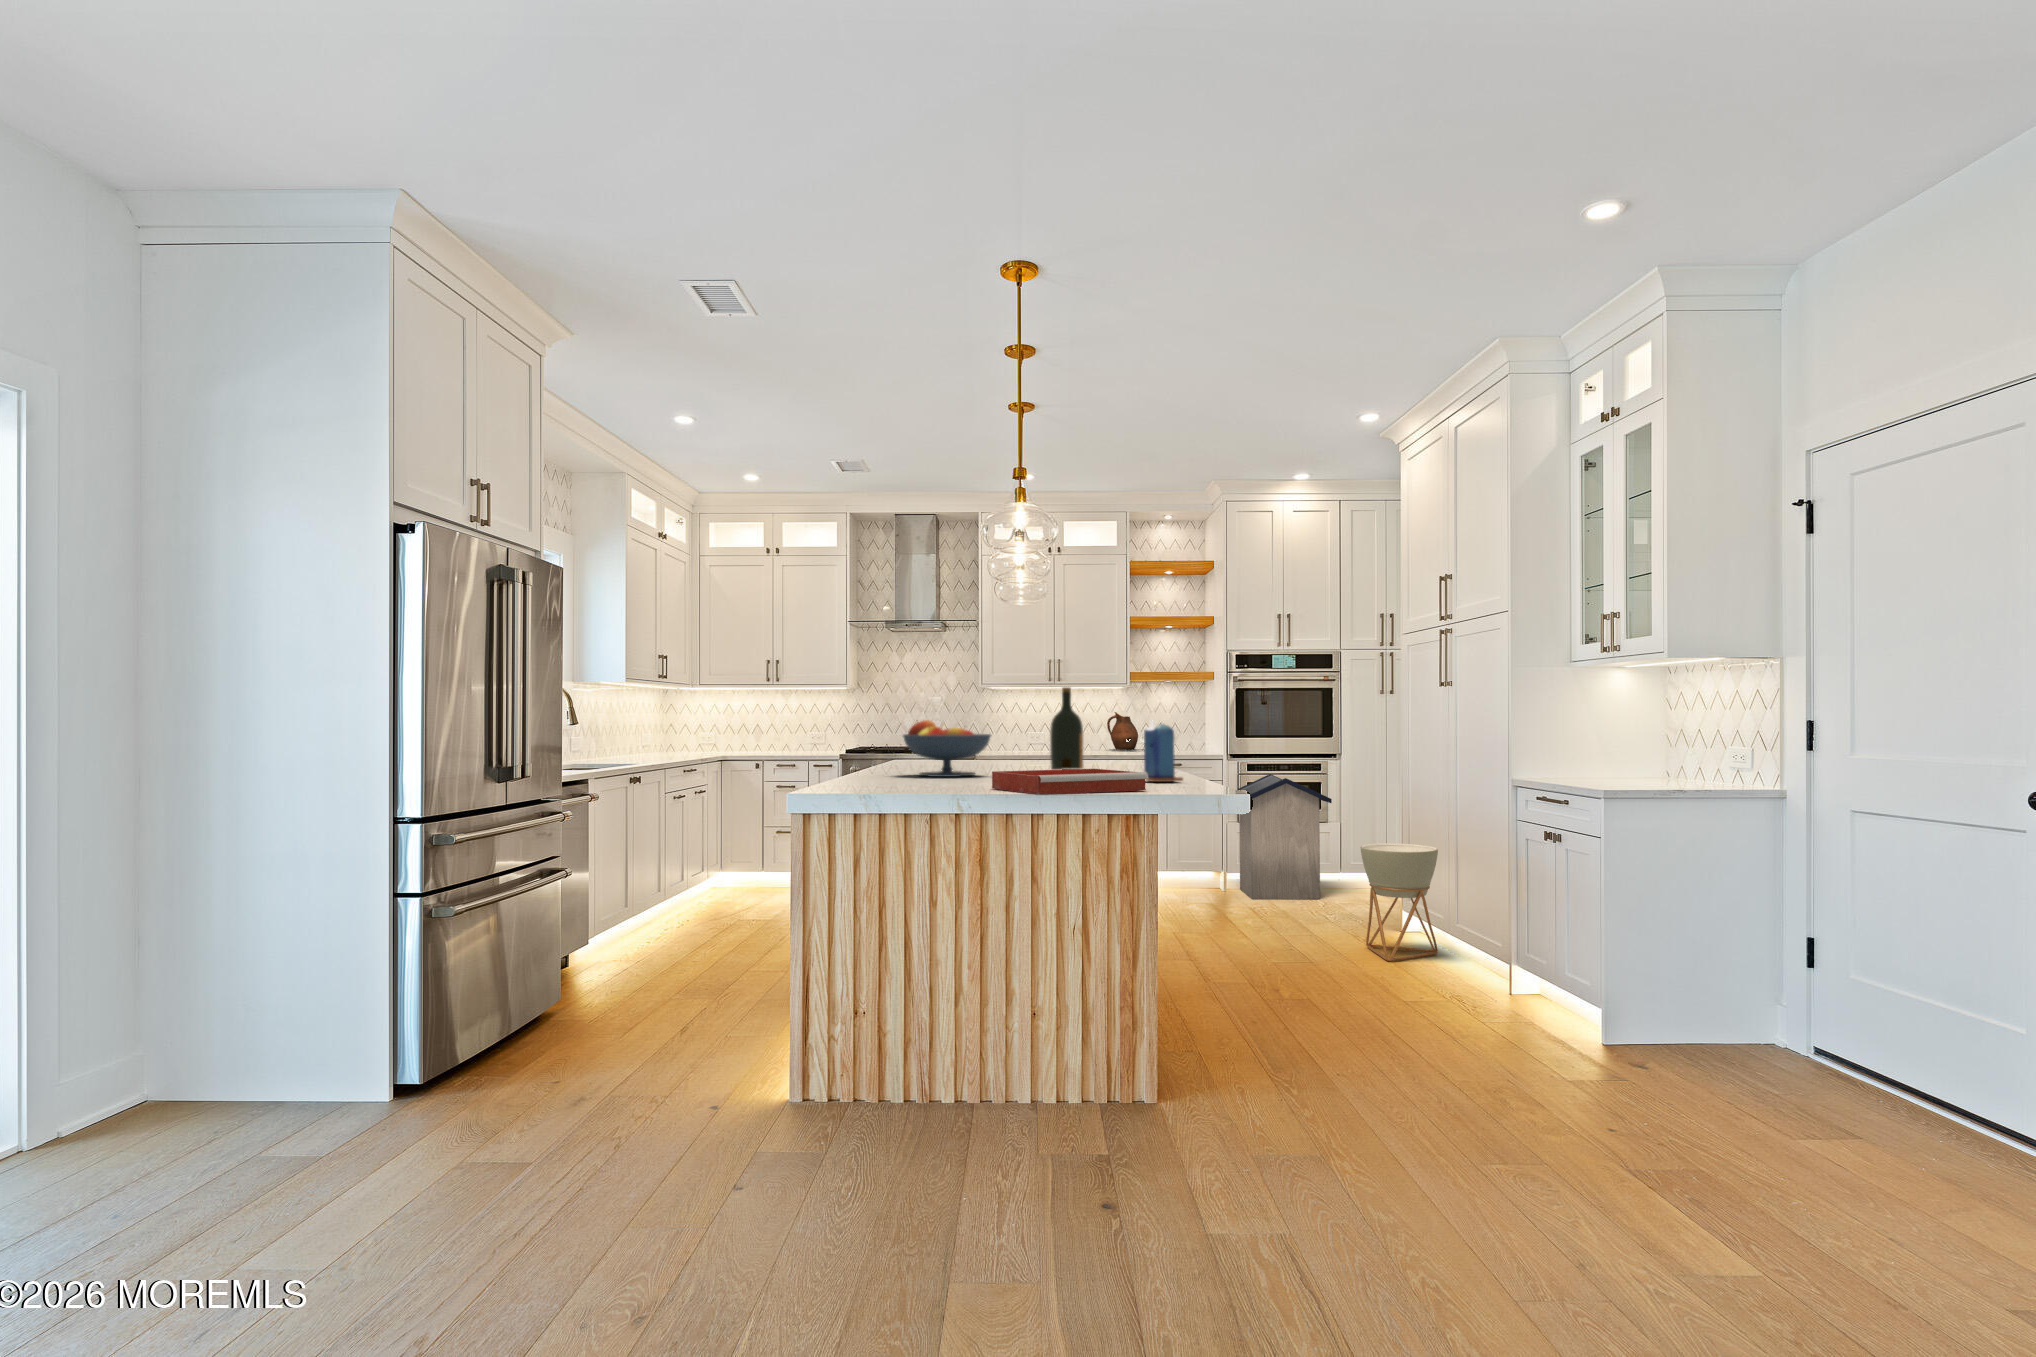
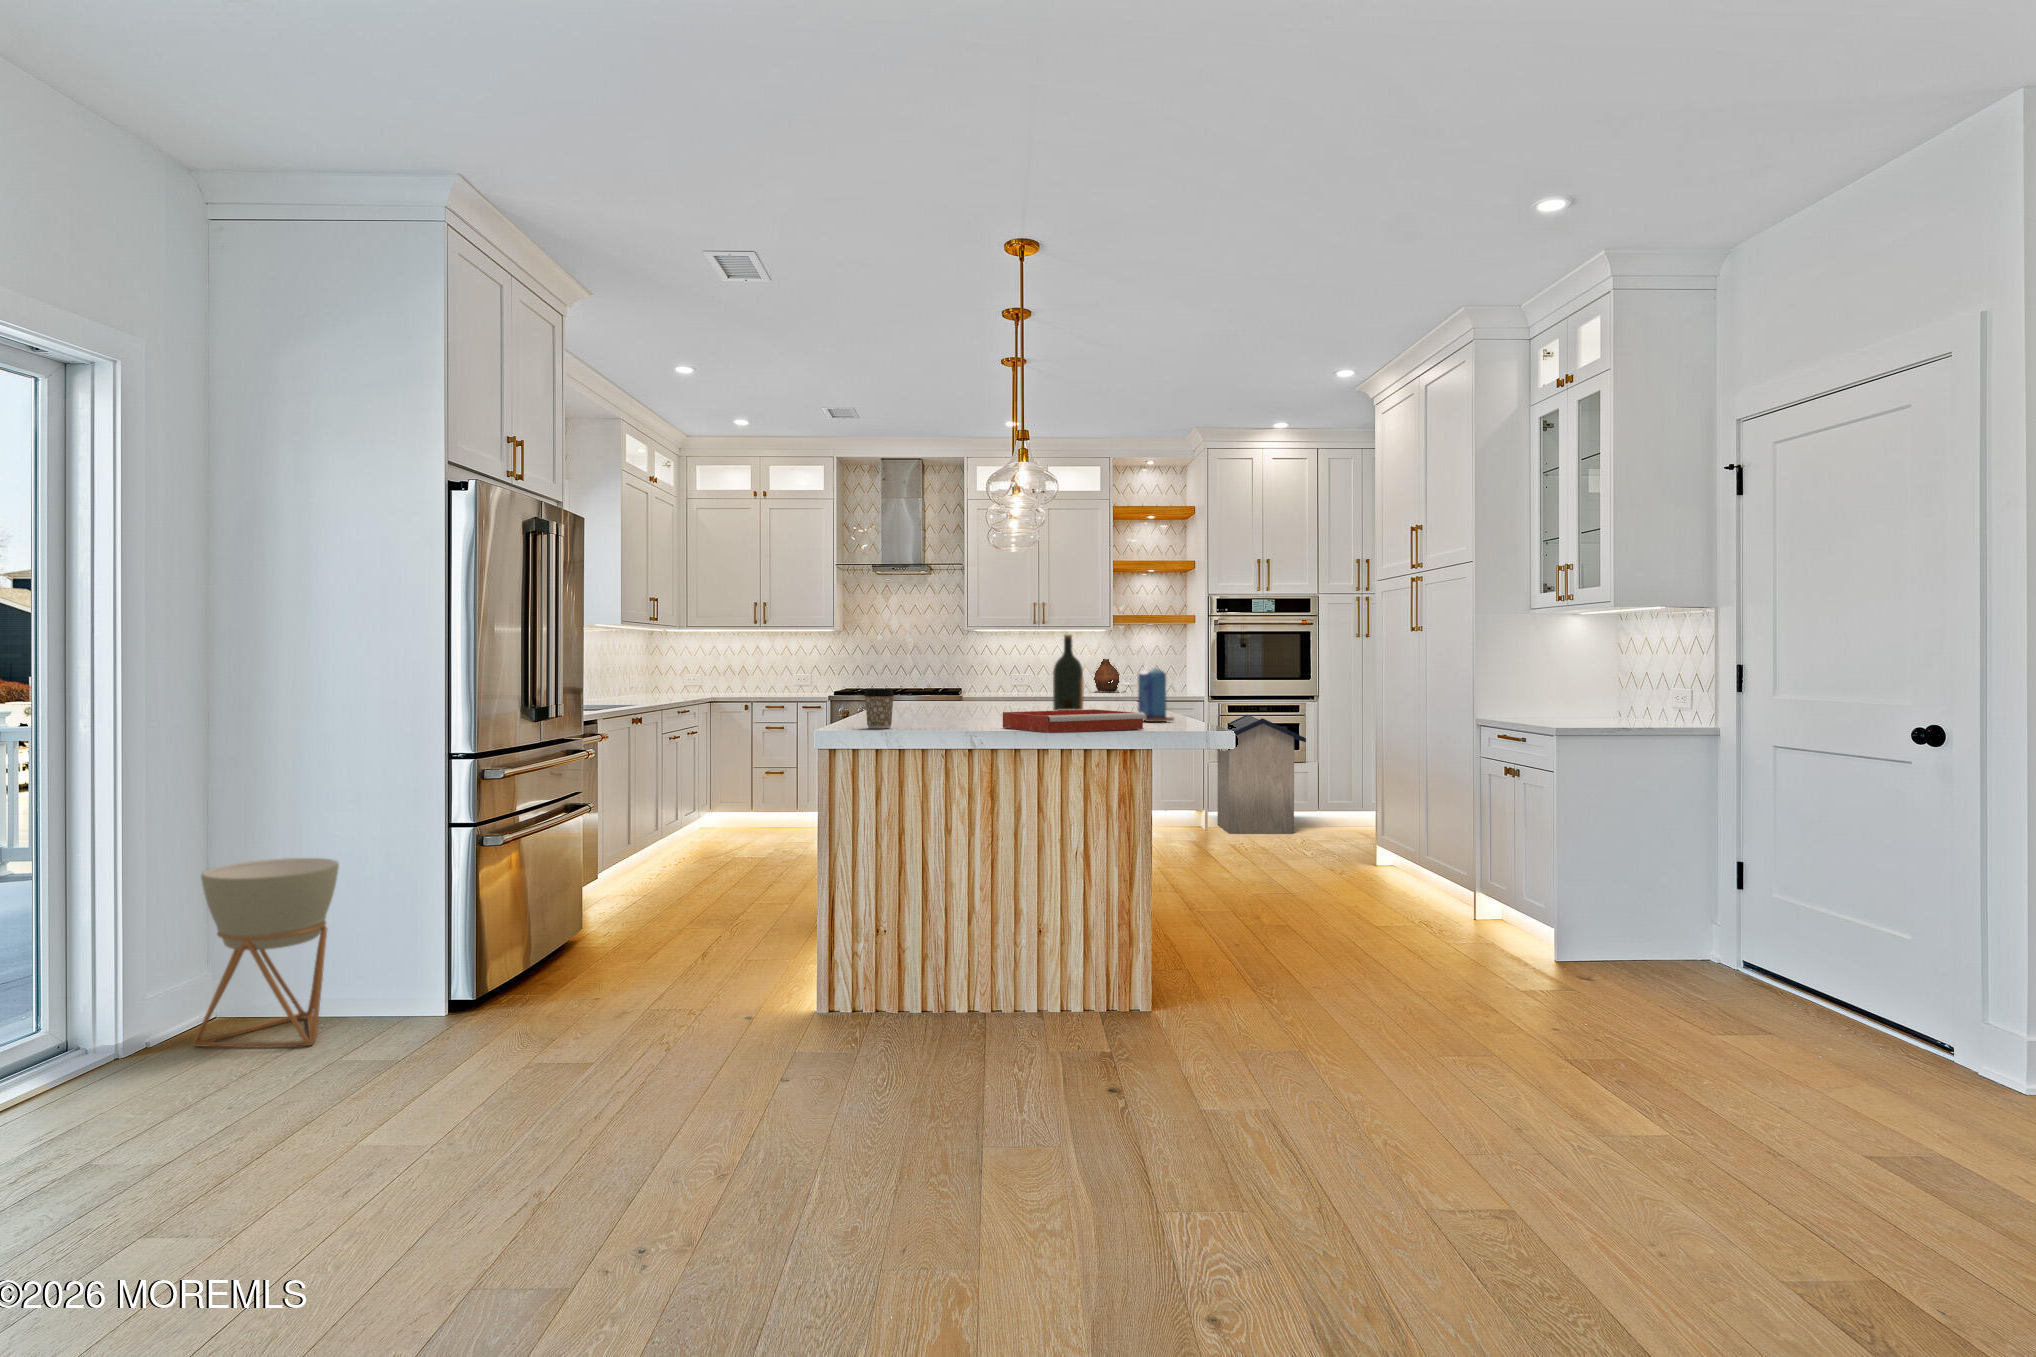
fruit bowl: present [903,720,991,777] -> none [911,664,994,717]
coffee cup: none [840,746,874,789] -> present [864,689,894,729]
planter: present [1360,843,1438,962] -> present [193,858,339,1047]

